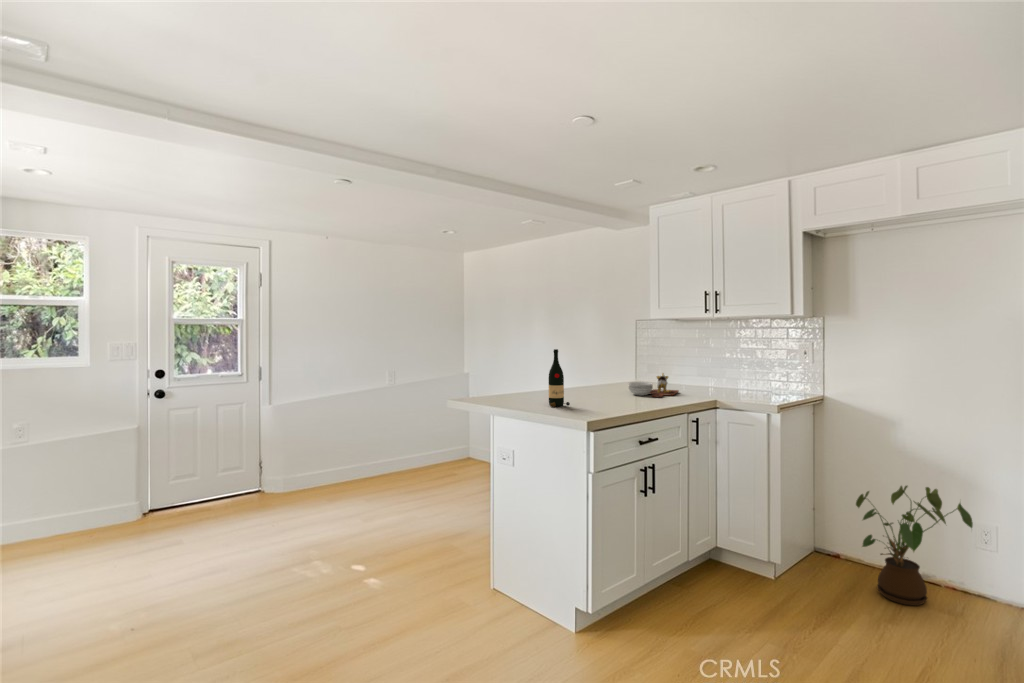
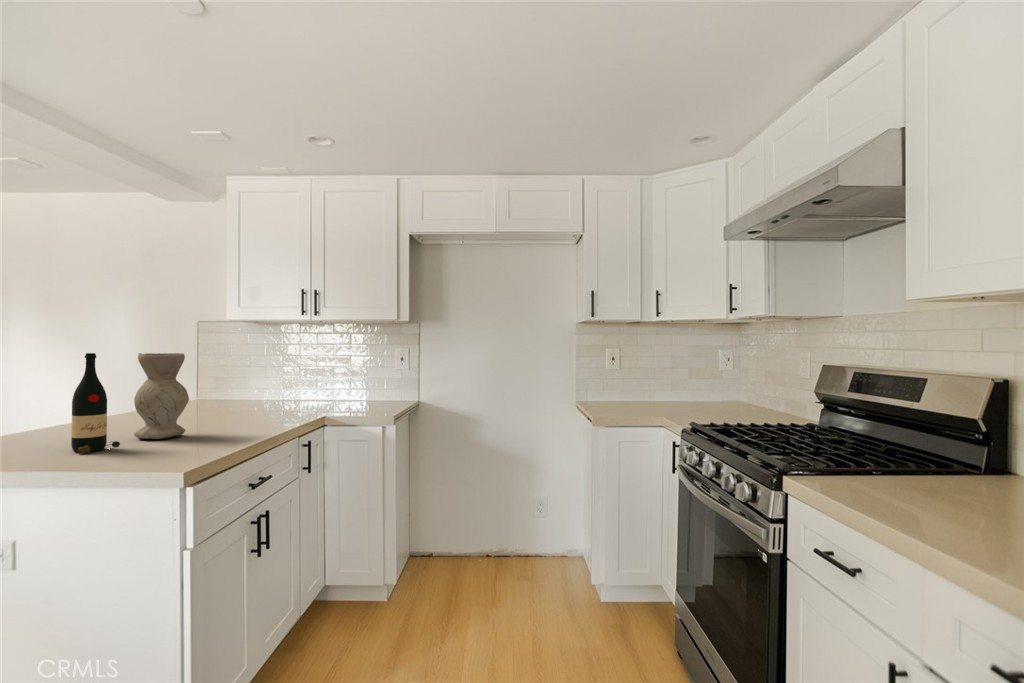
vase: none [580,349,609,404] -> present [134,353,189,439]
cutting board: present [629,373,679,397] -> none [199,387,270,419]
house plant: present [856,486,973,605] -> none [457,472,539,583]

